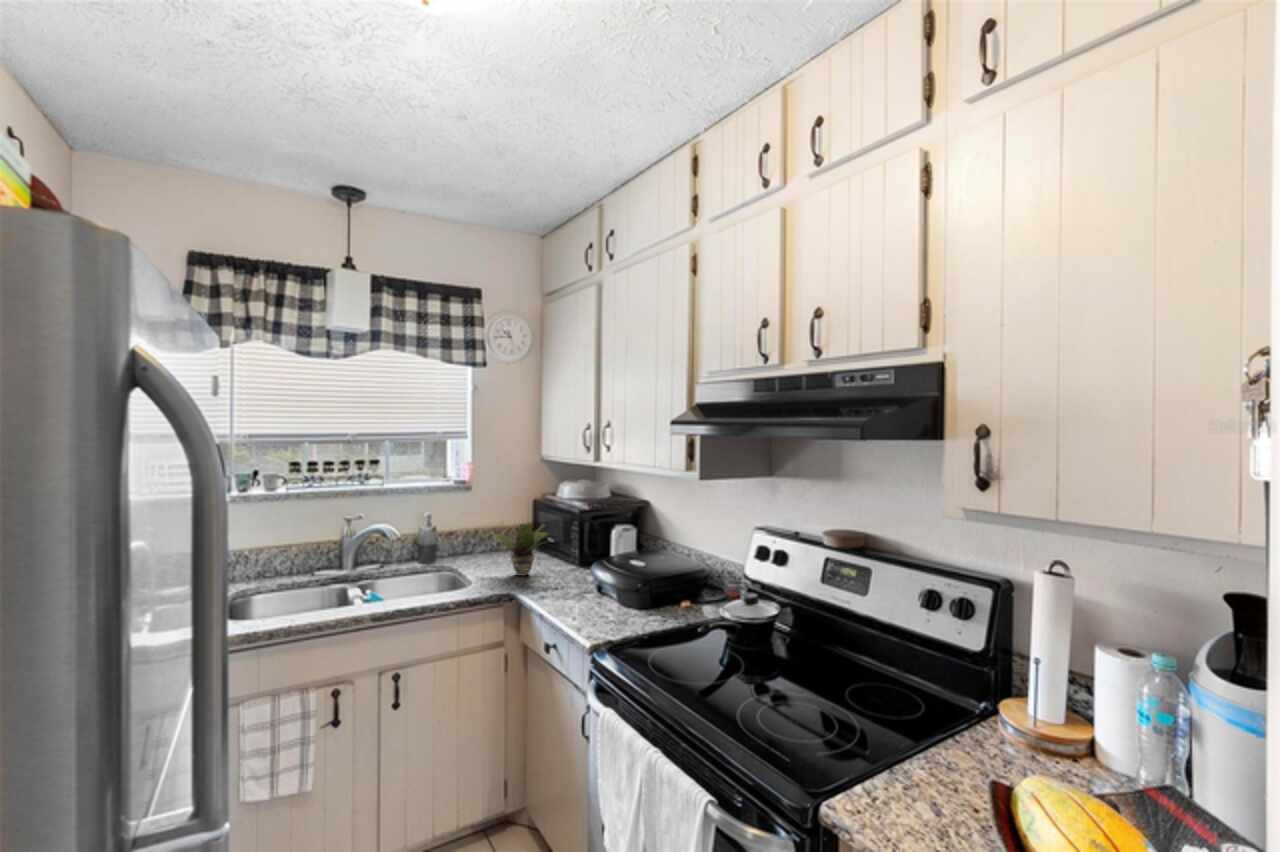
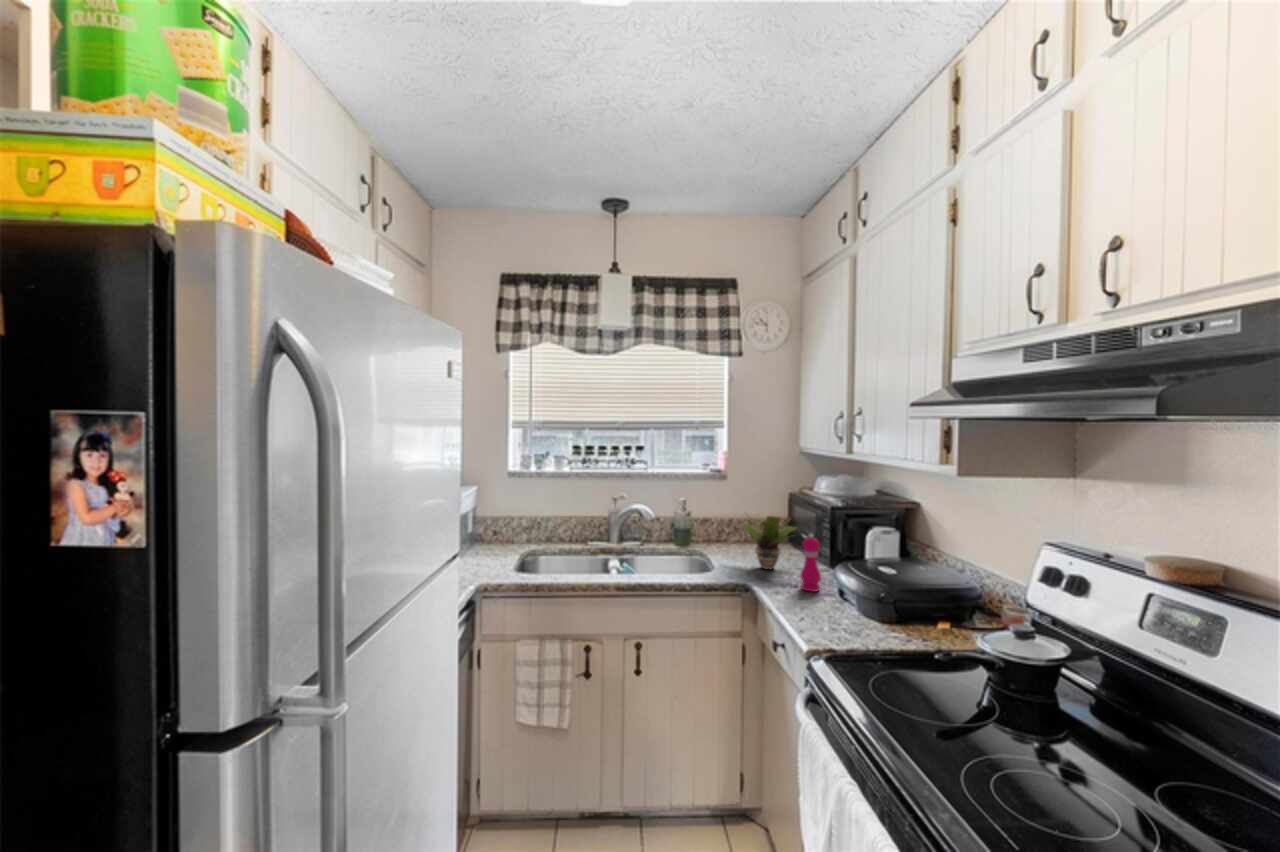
pepper mill: none [560,538,579,591] -> present [800,534,821,592]

